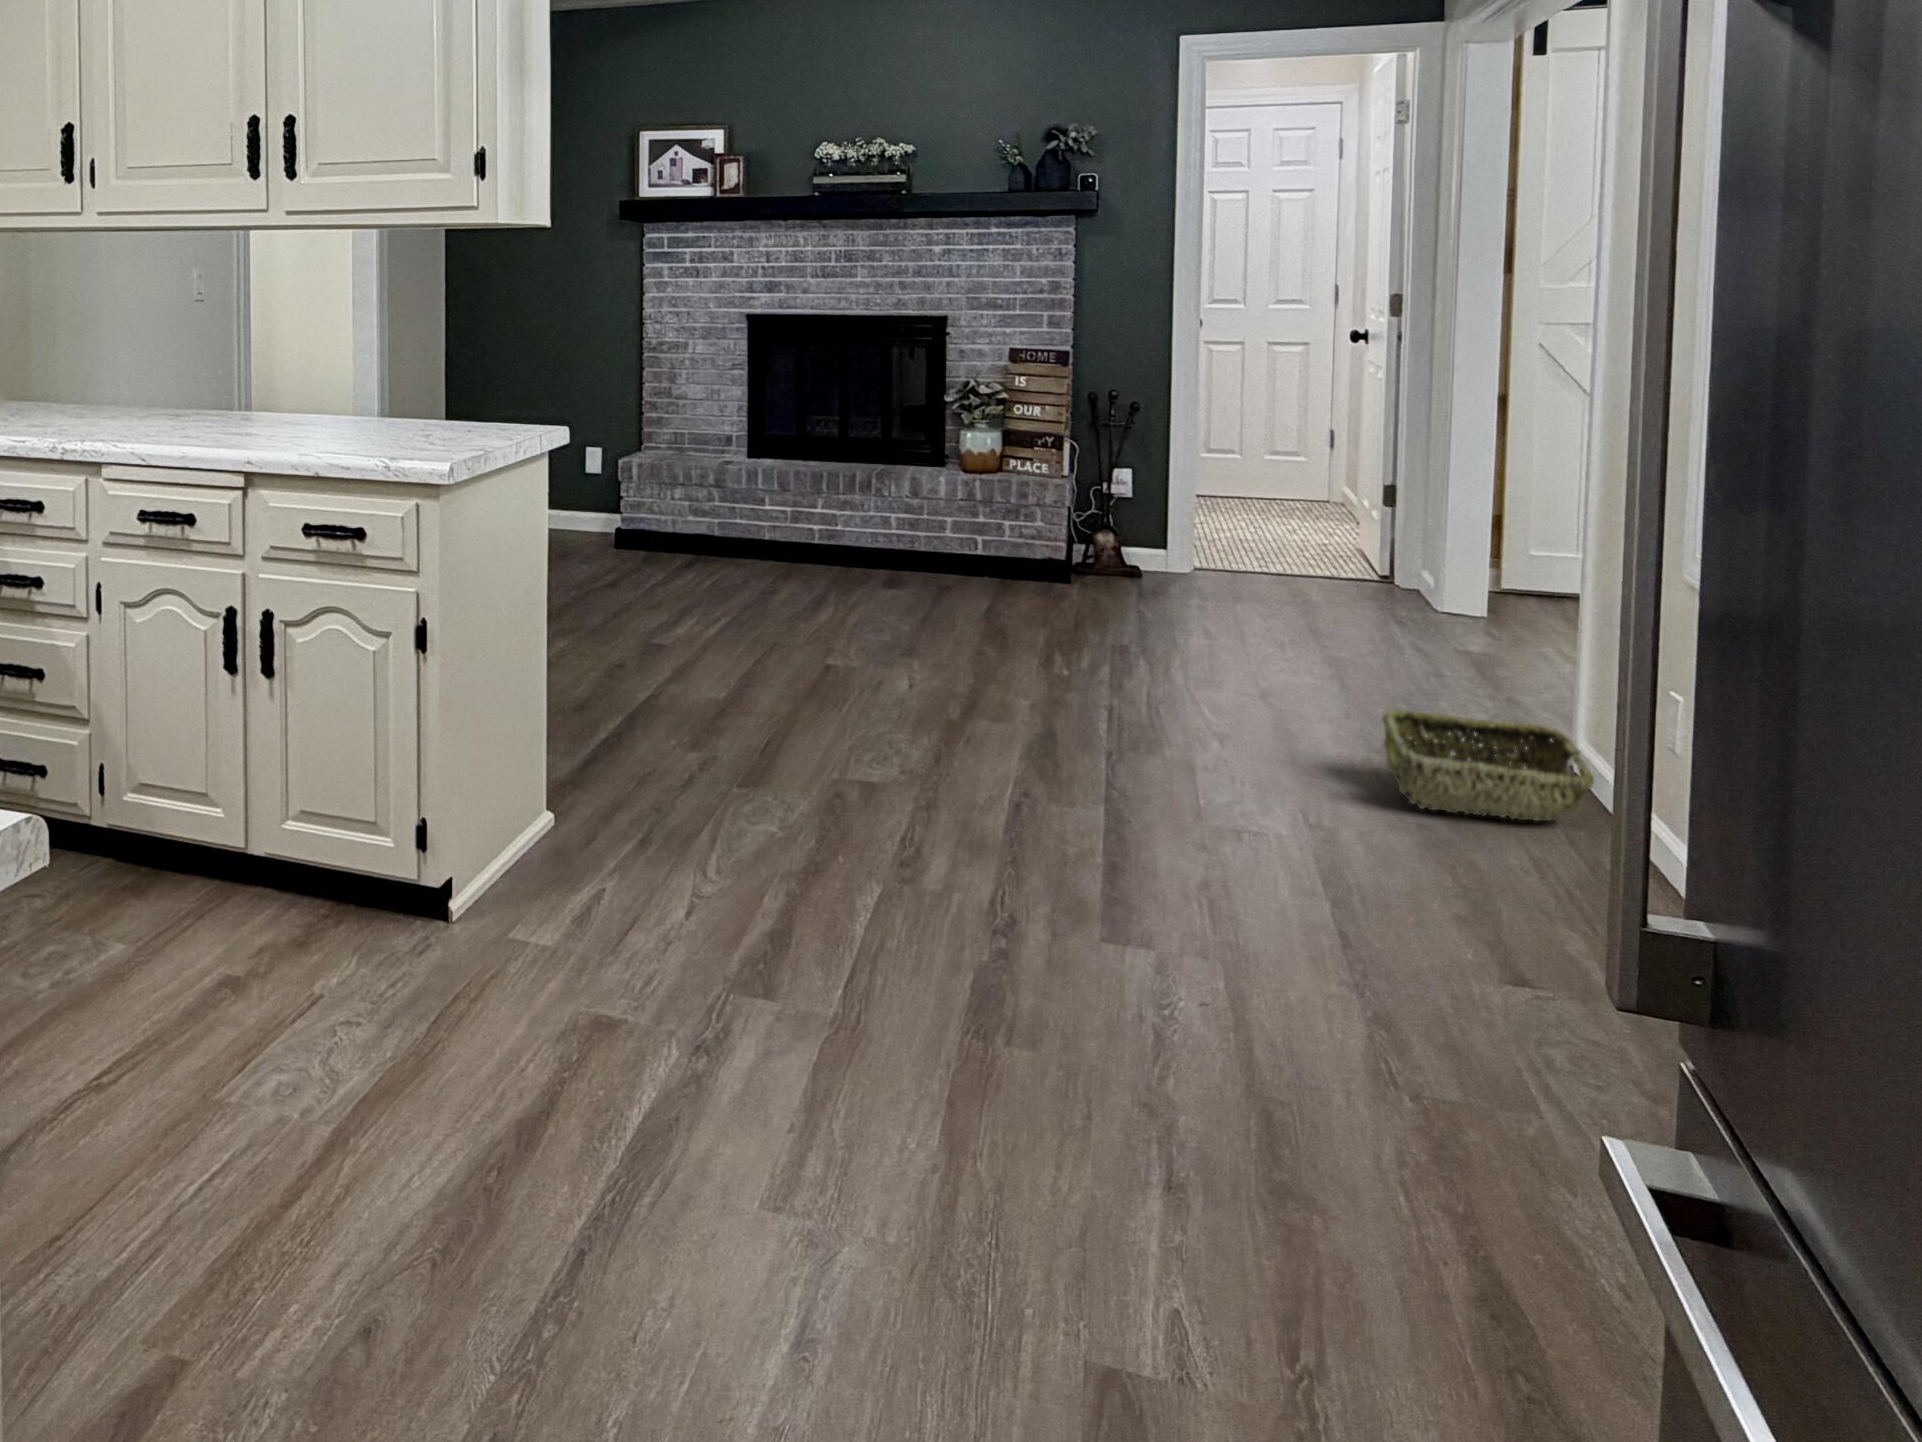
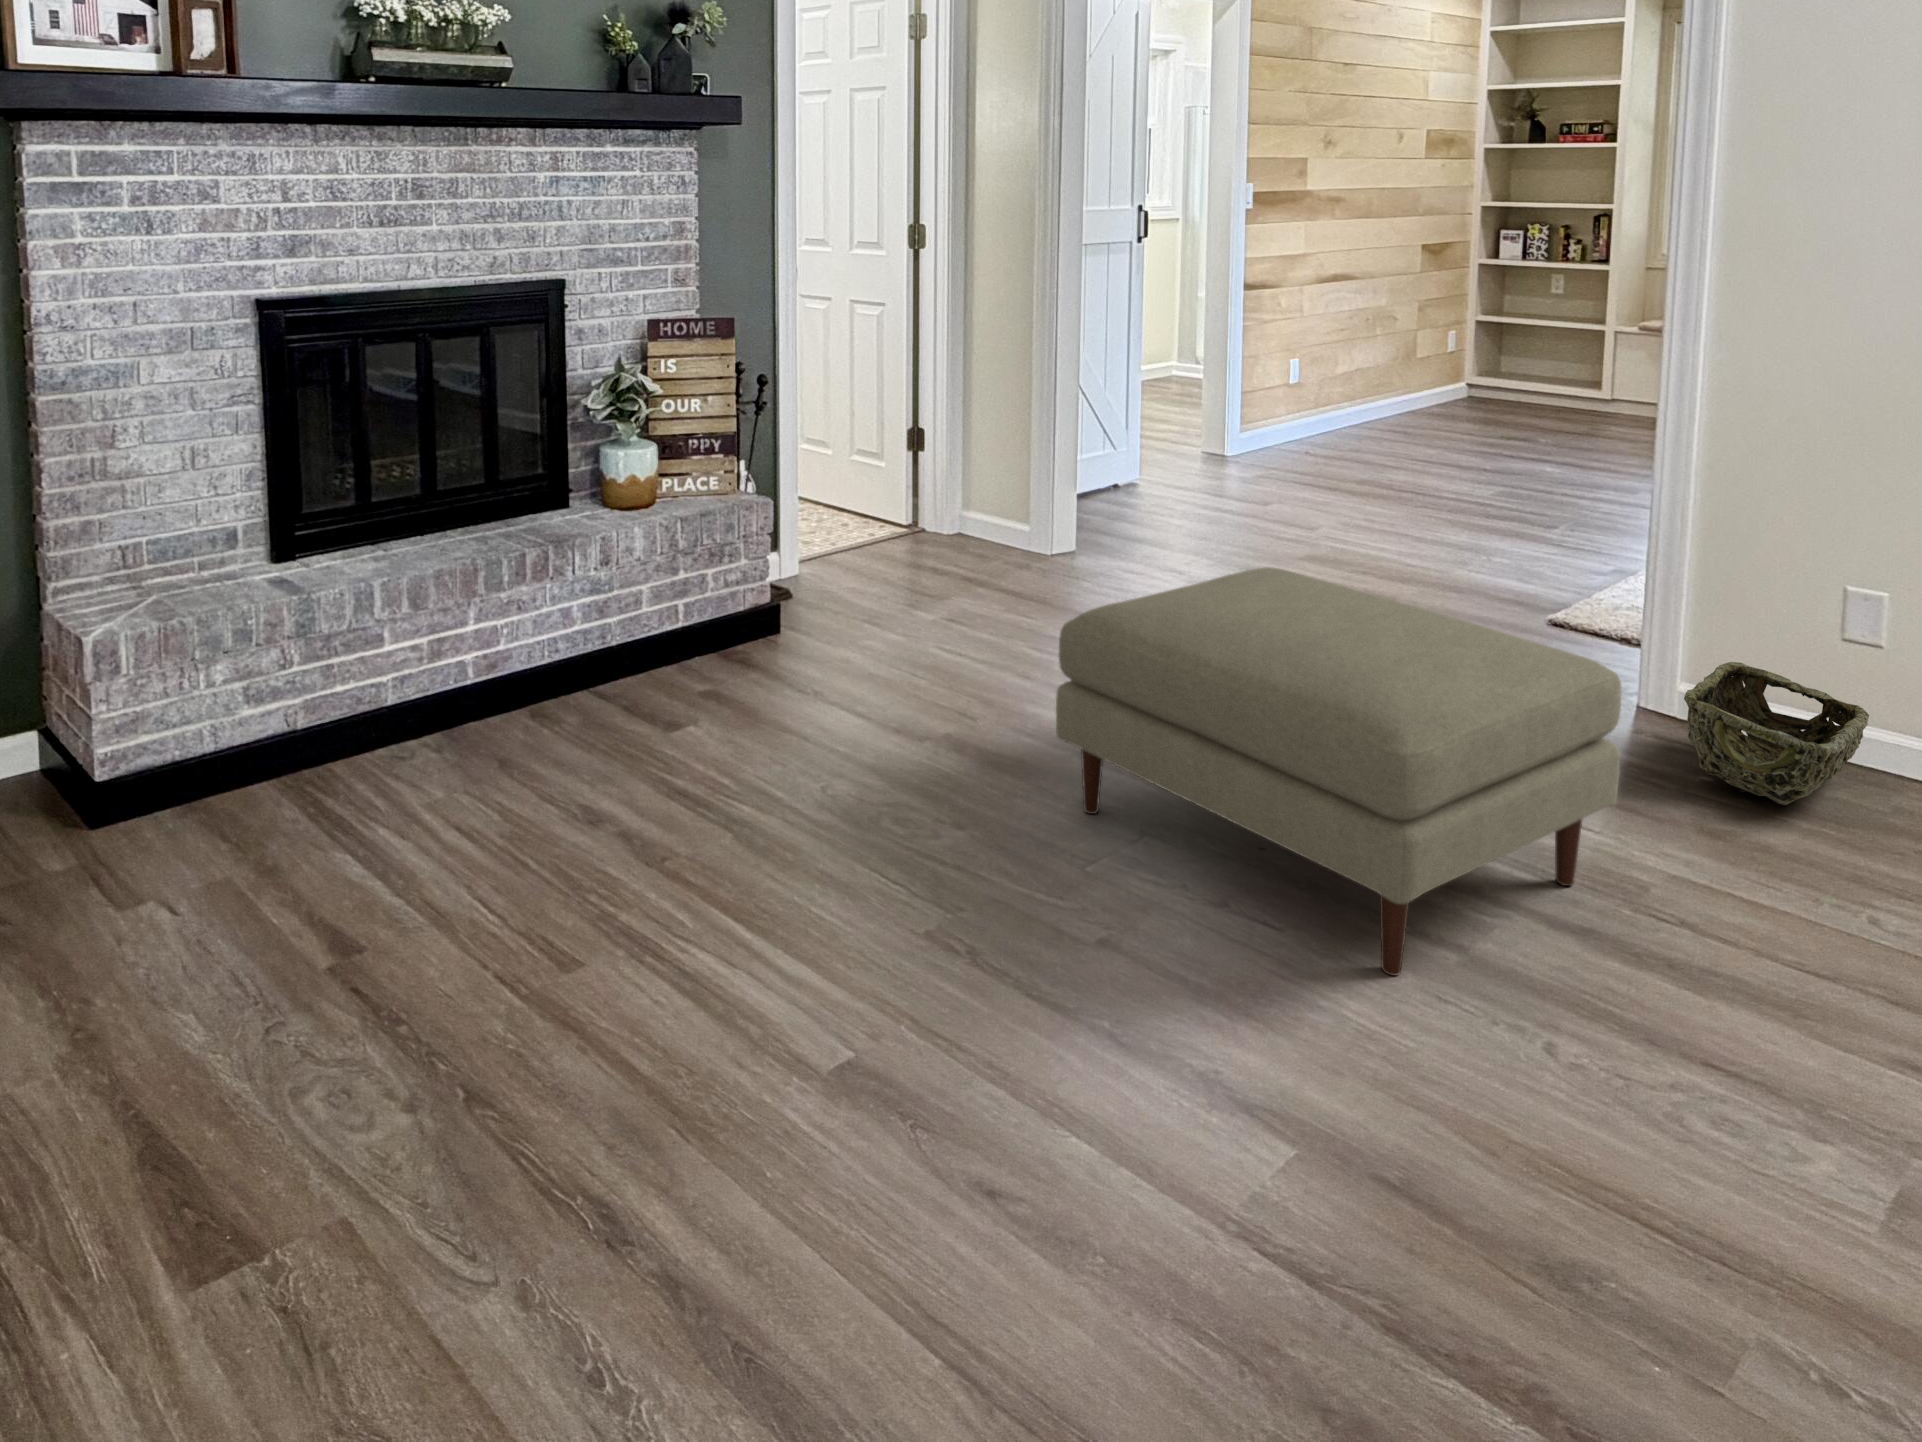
ottoman: none [904,535,1185,757] -> present [1056,567,1621,975]

